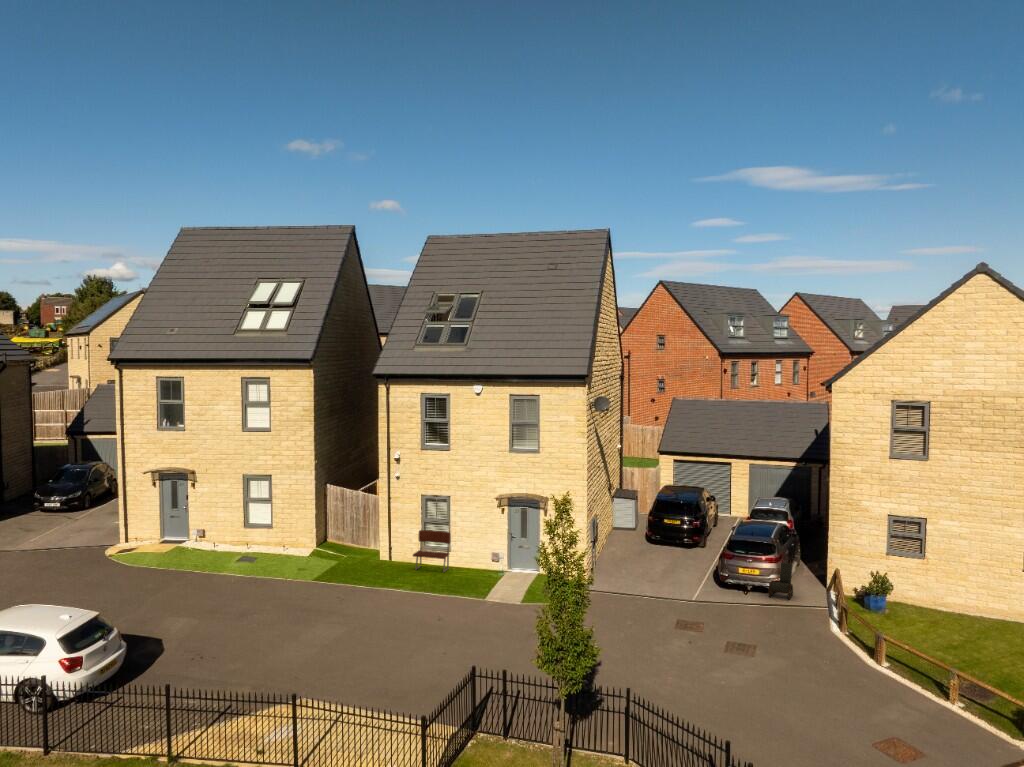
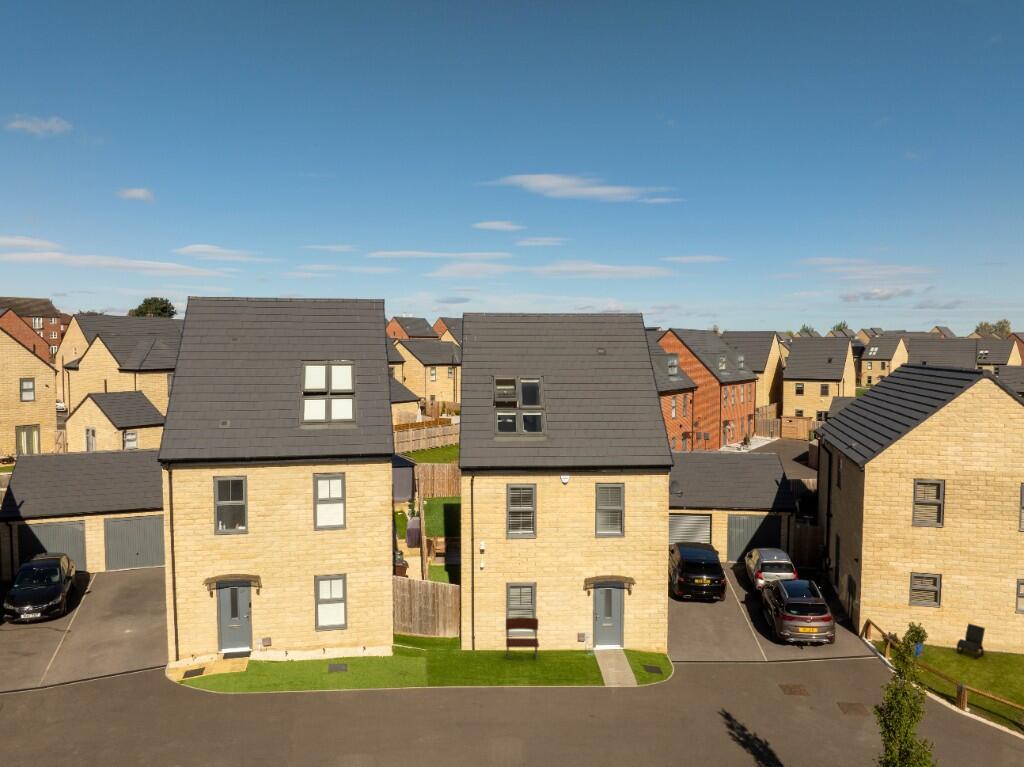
lounge chair: present [768,563,793,600] -> present [957,624,985,659]

